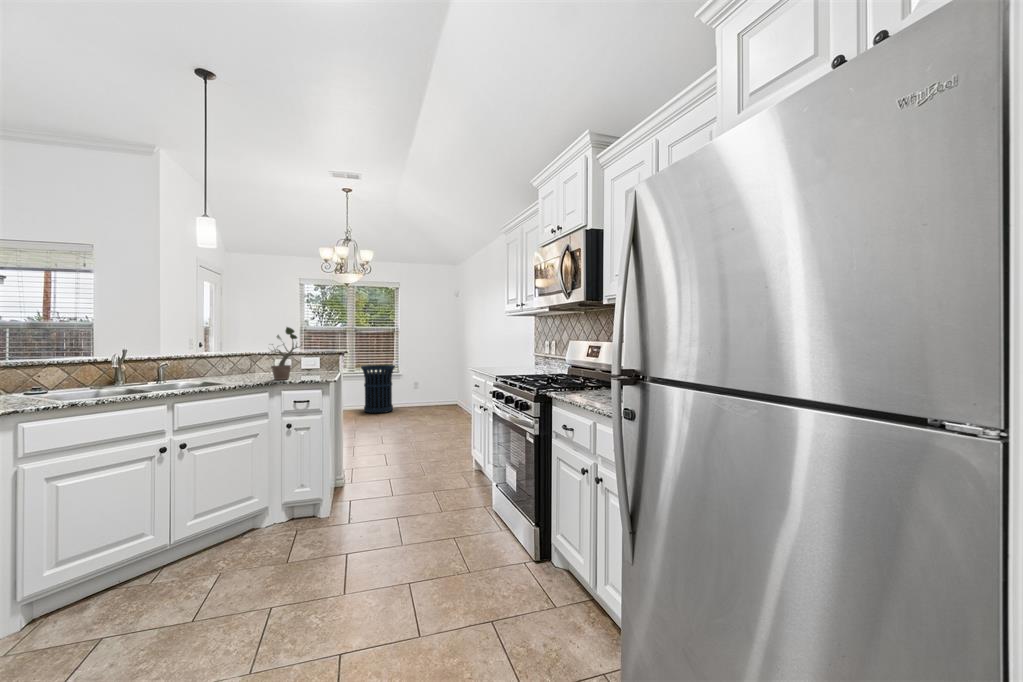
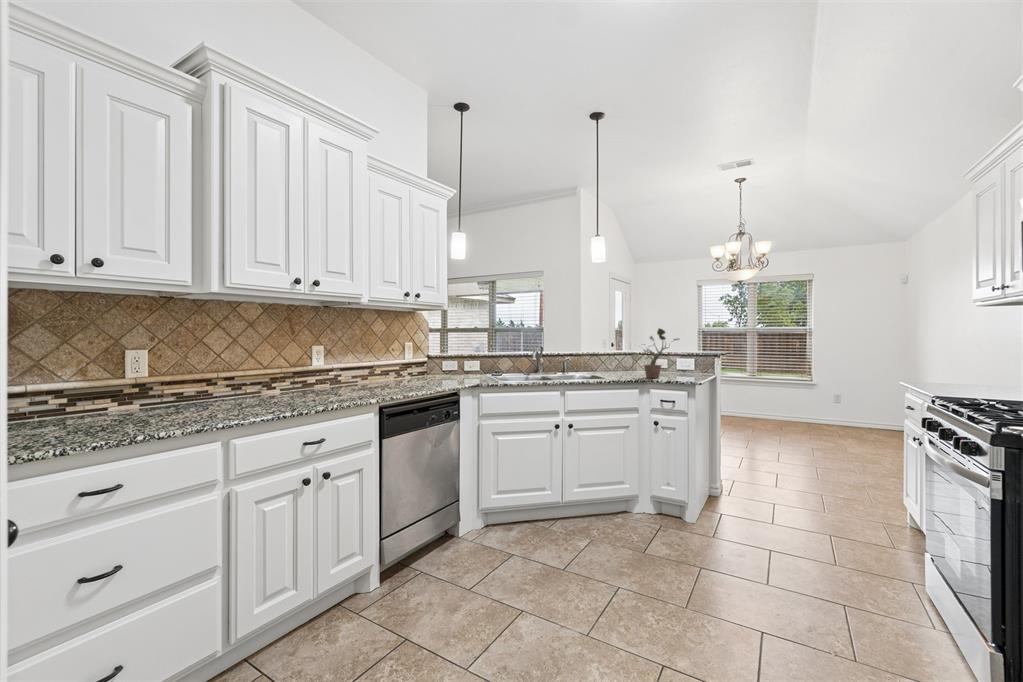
trash can: present [361,365,395,413] -> none [763,370,807,425]

